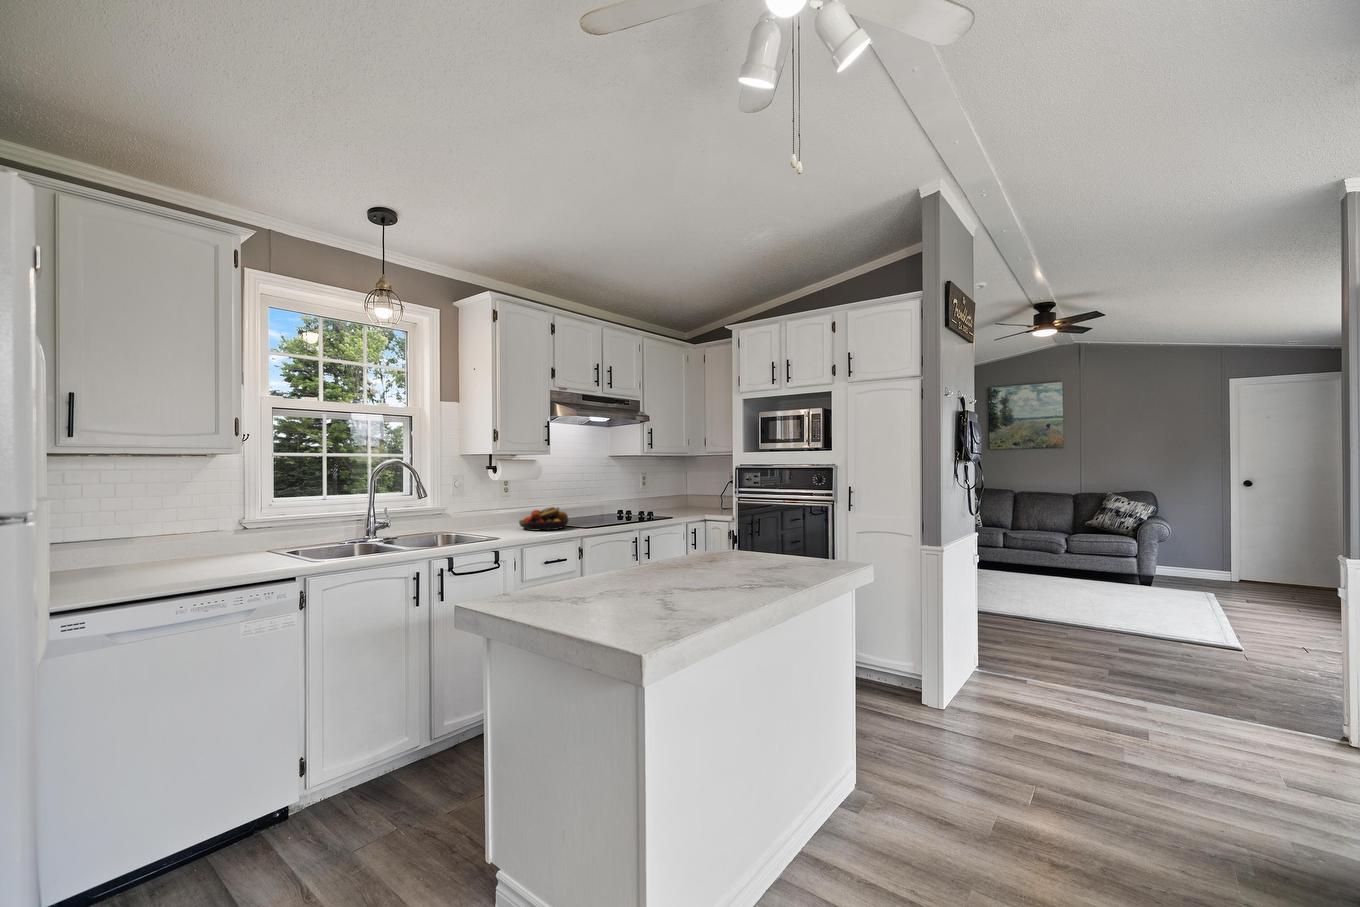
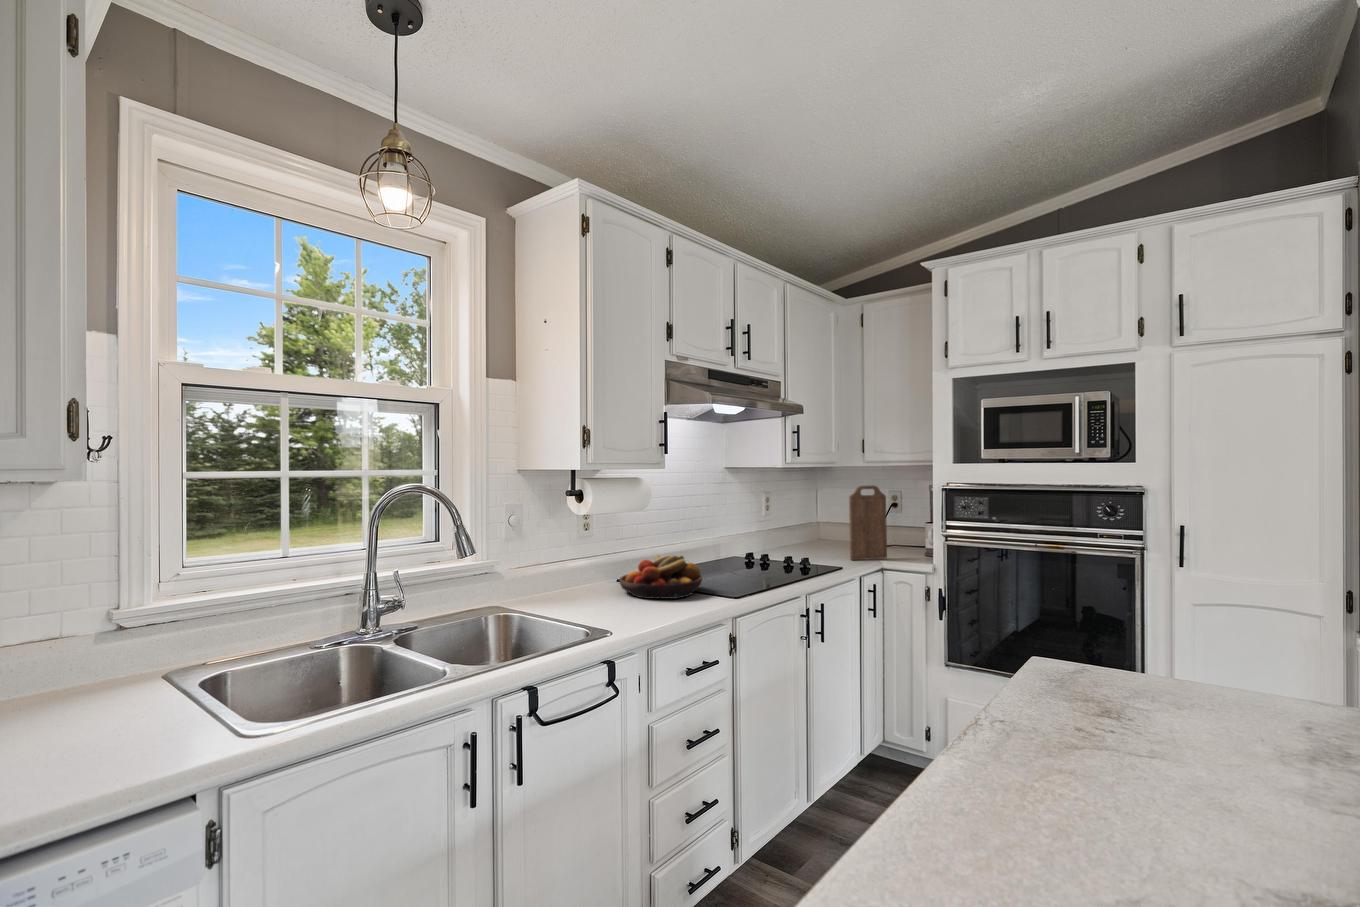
cutting board: none [686,467,712,516] -> present [849,485,887,560]

